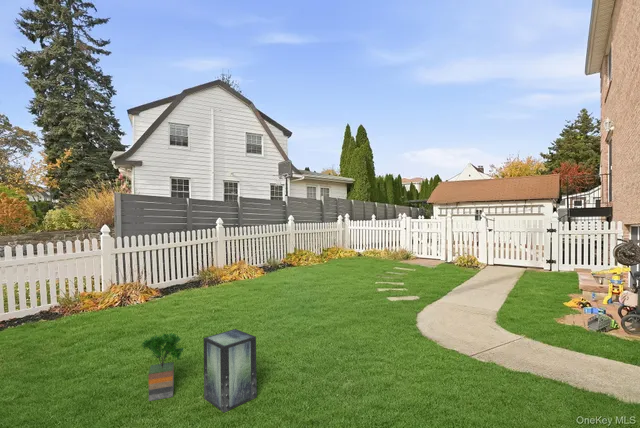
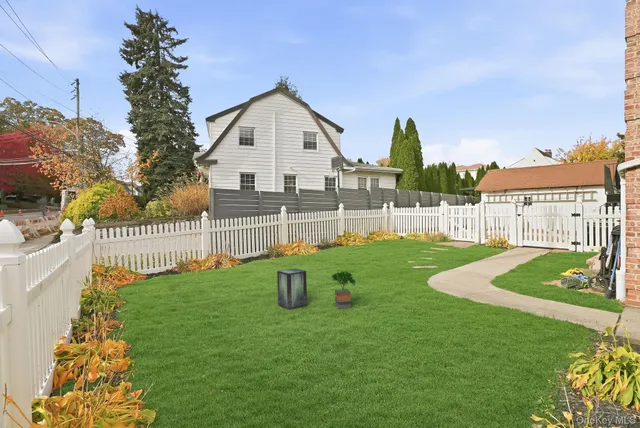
potted tree: present [142,333,184,401] -> present [332,271,355,308]

